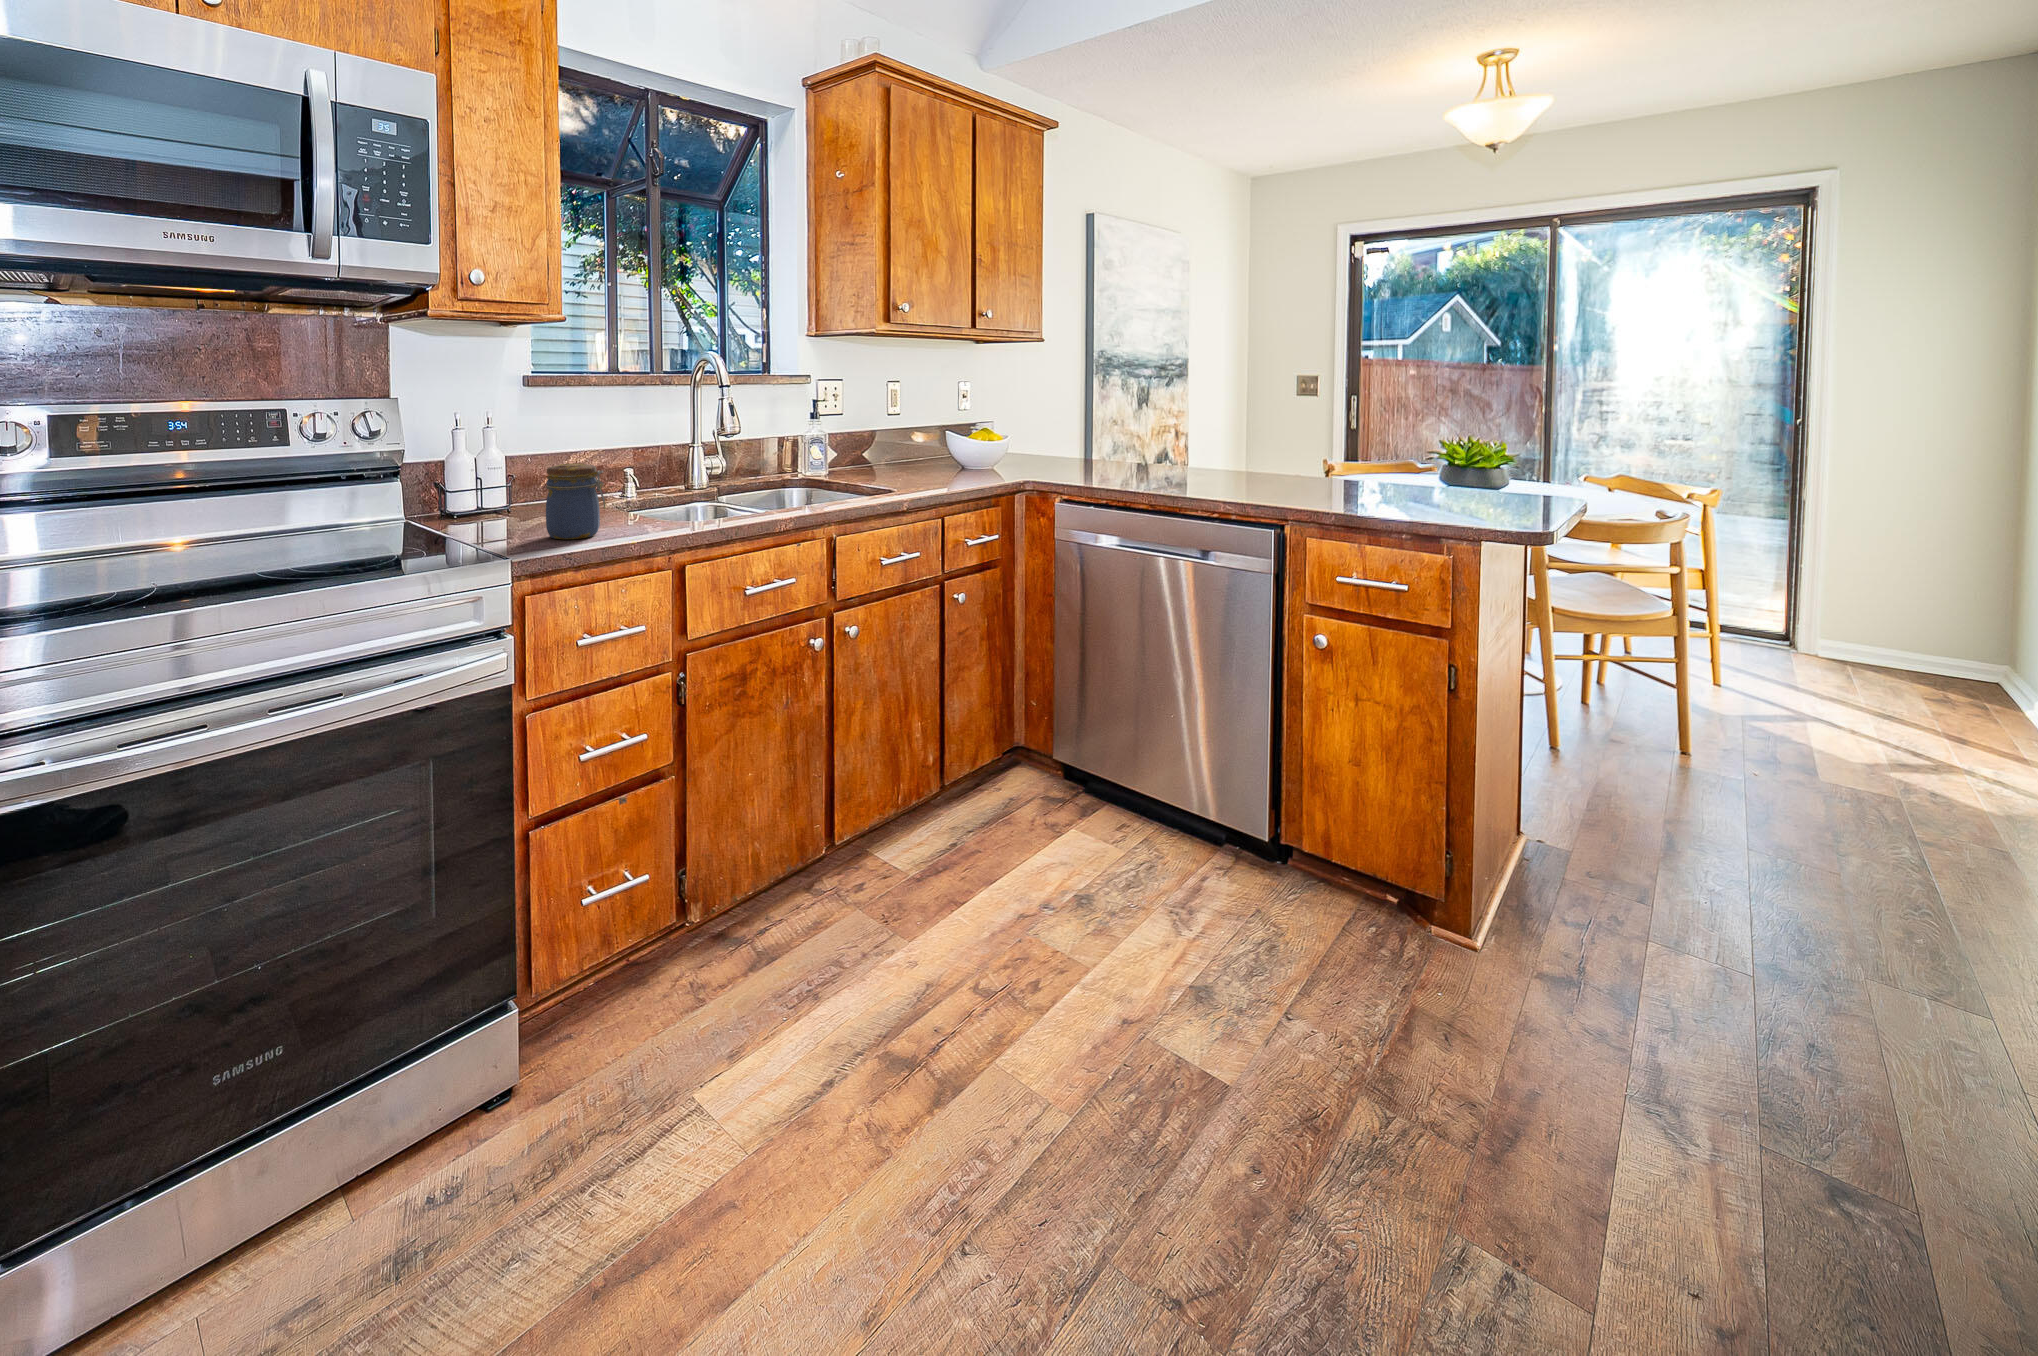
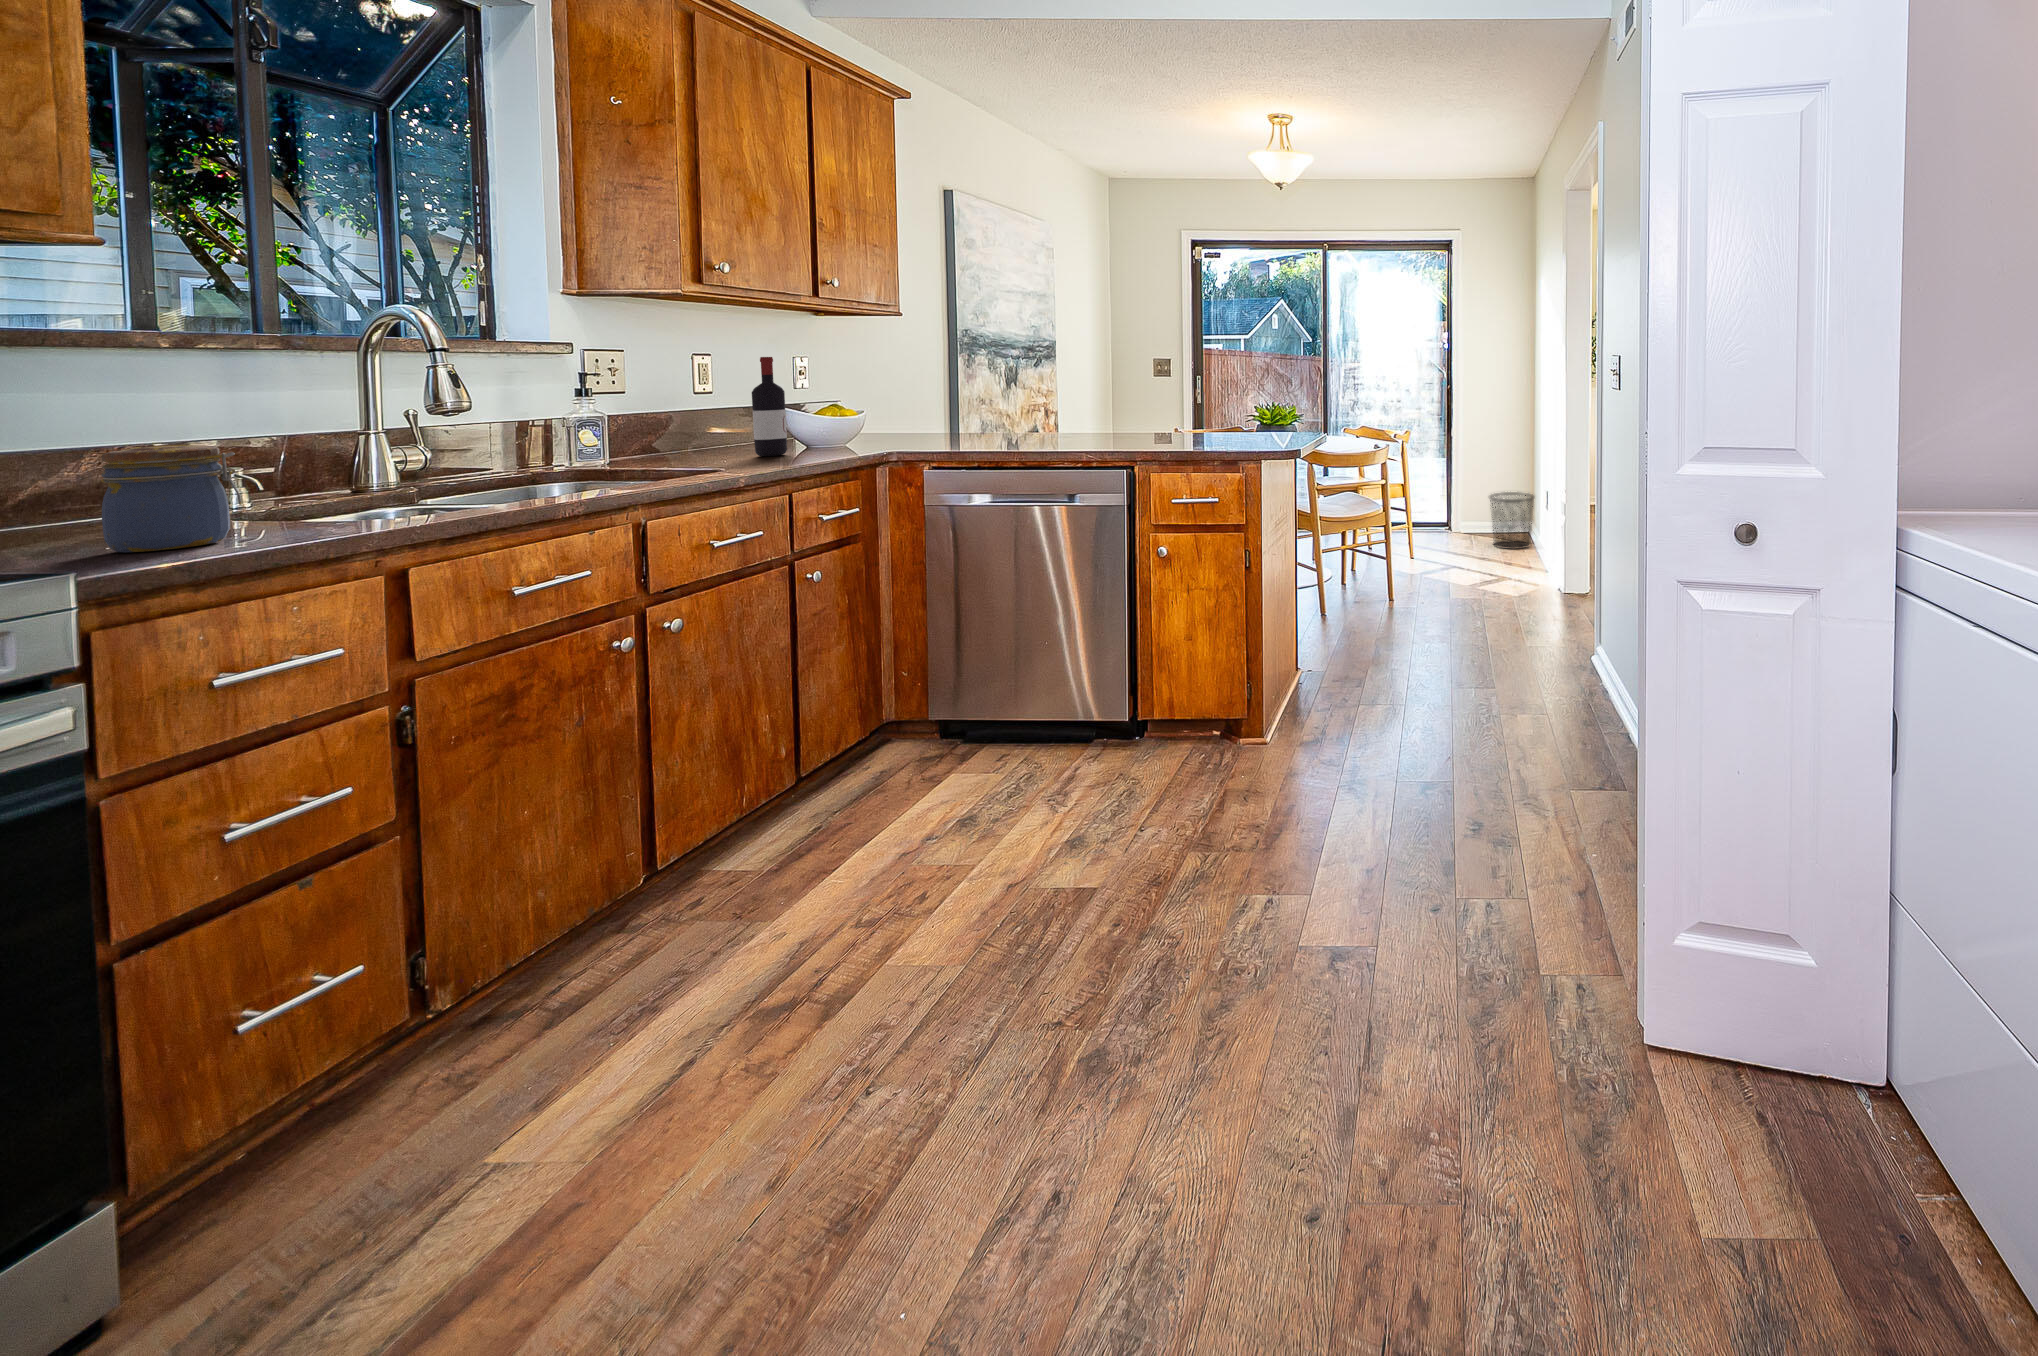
wine bottle: none [921,385,945,477] -> present [752,357,787,456]
waste bin: none [1891,608,2019,715] -> present [1489,492,1534,549]

